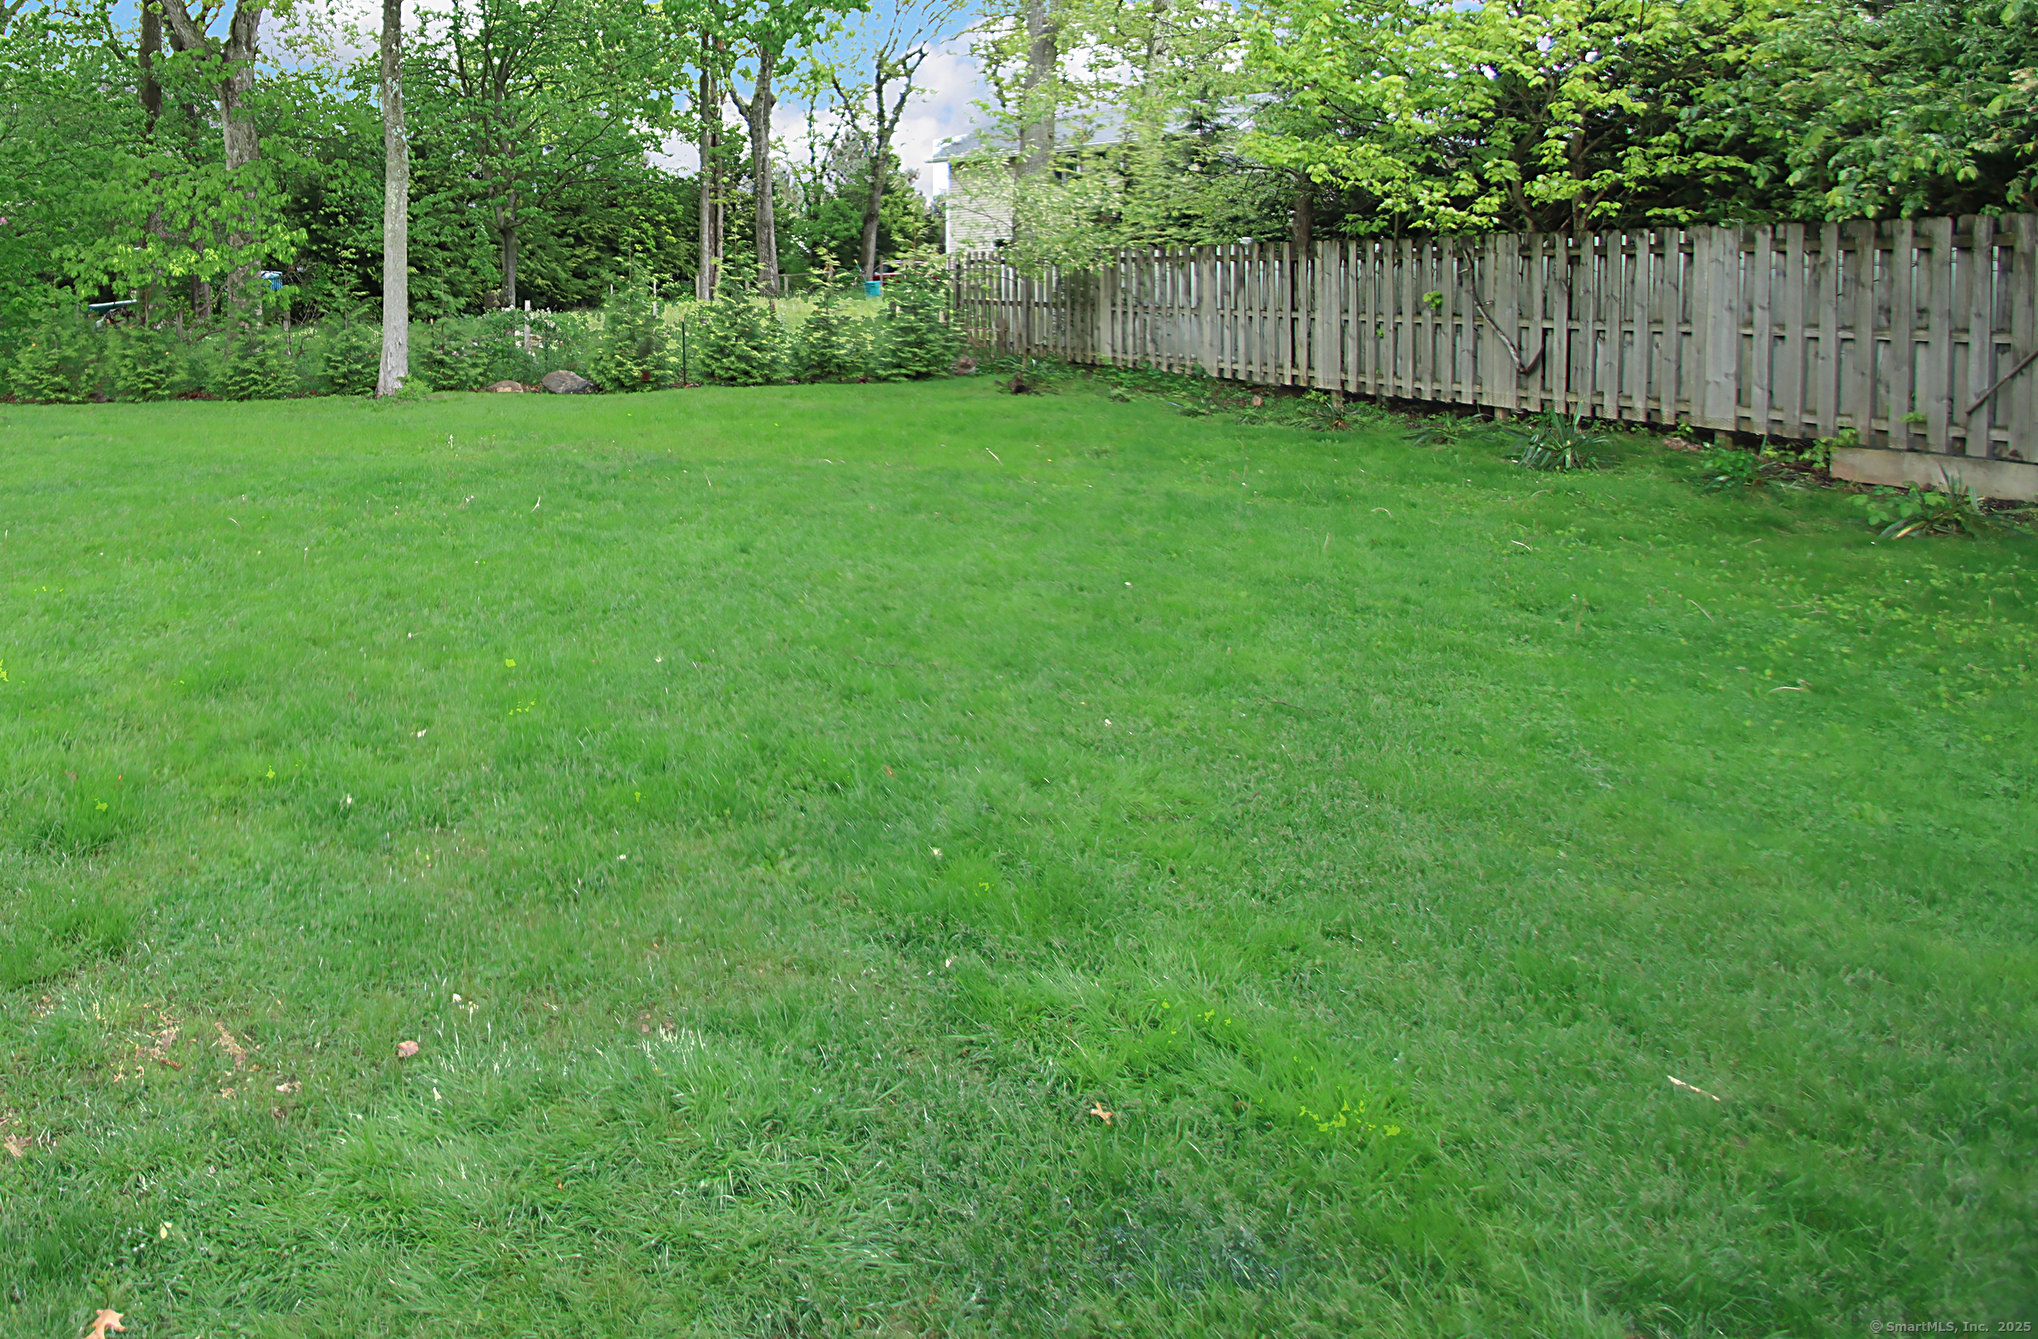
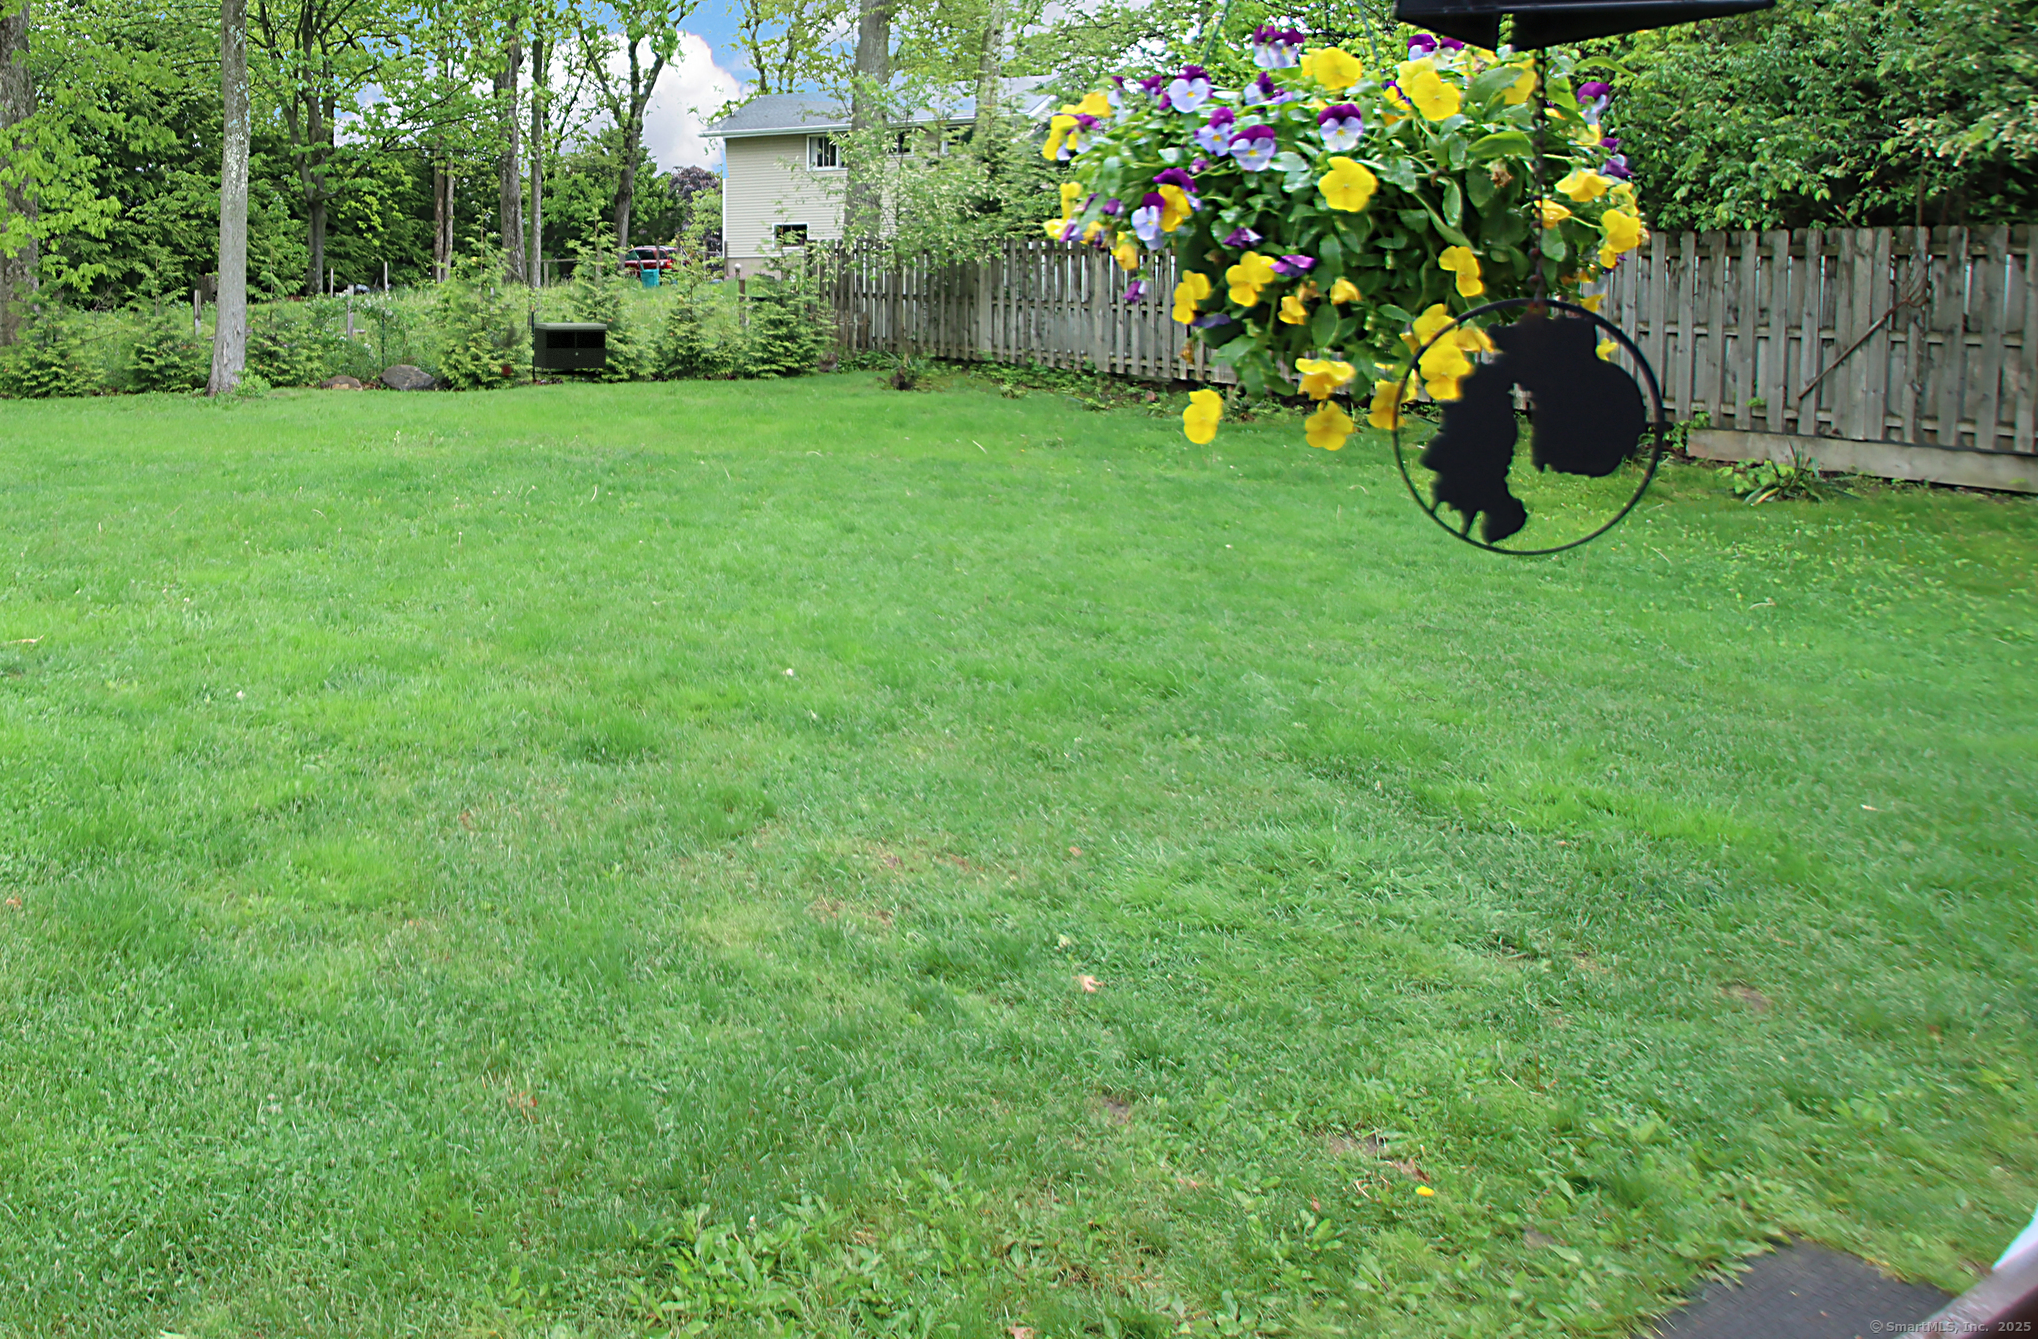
storage bench: none [674,332,741,380] -> present [534,323,607,374]

